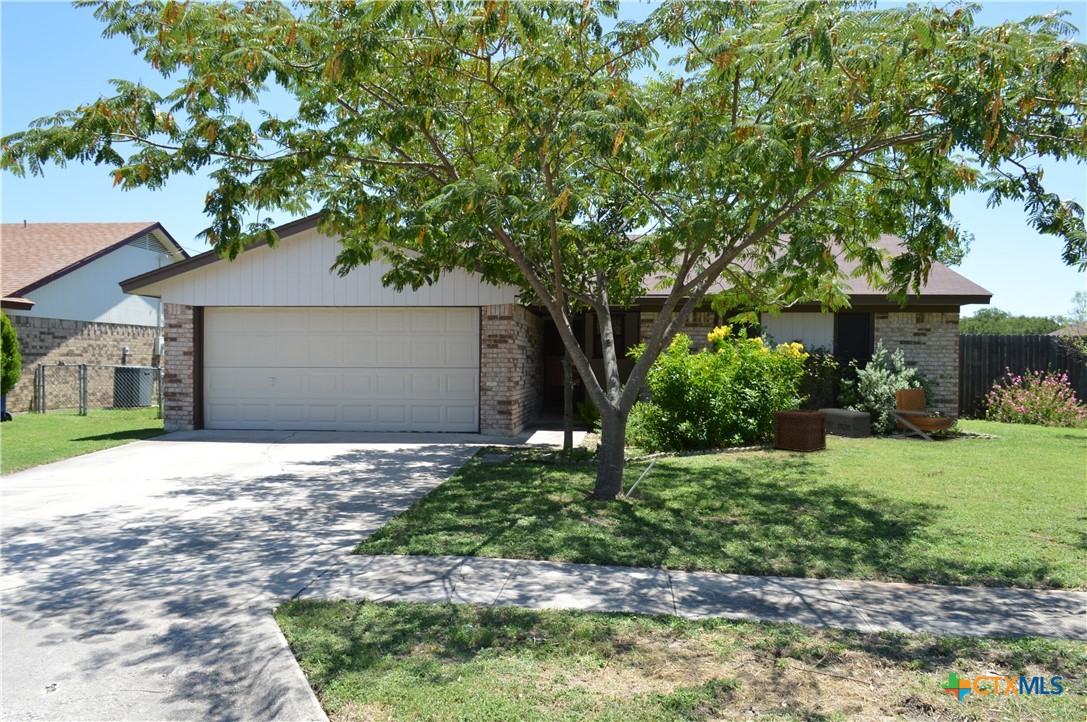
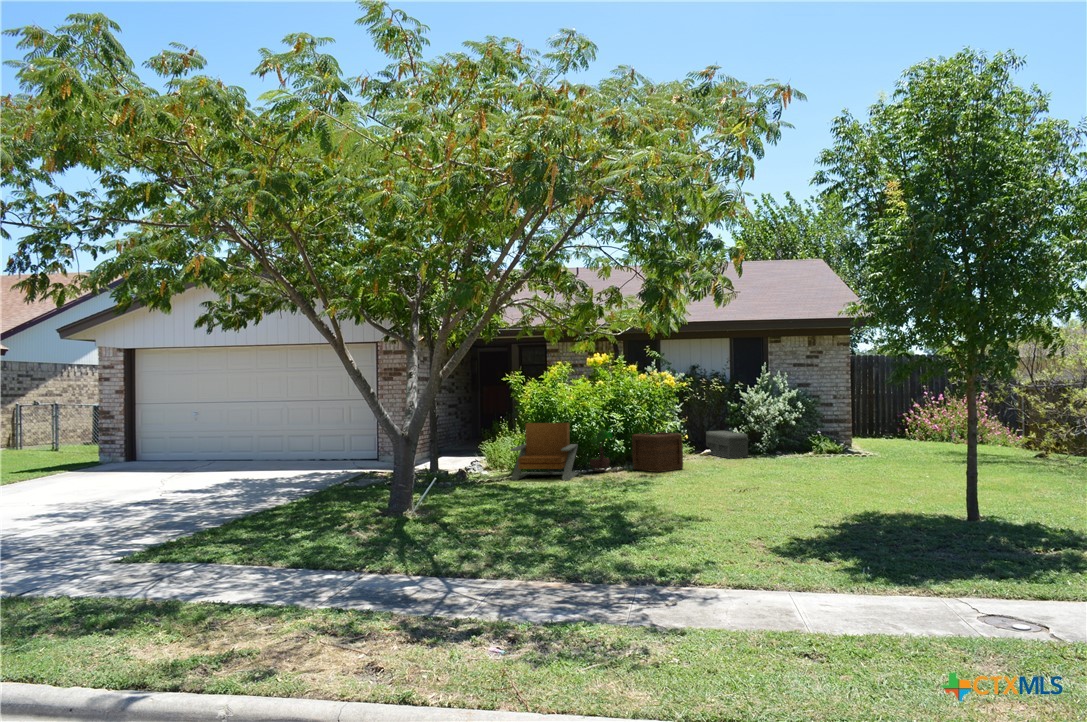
lounge chair: present [889,388,956,442] -> present [510,423,578,481]
potted tree: none [732,401,761,450] -> present [590,430,611,472]

